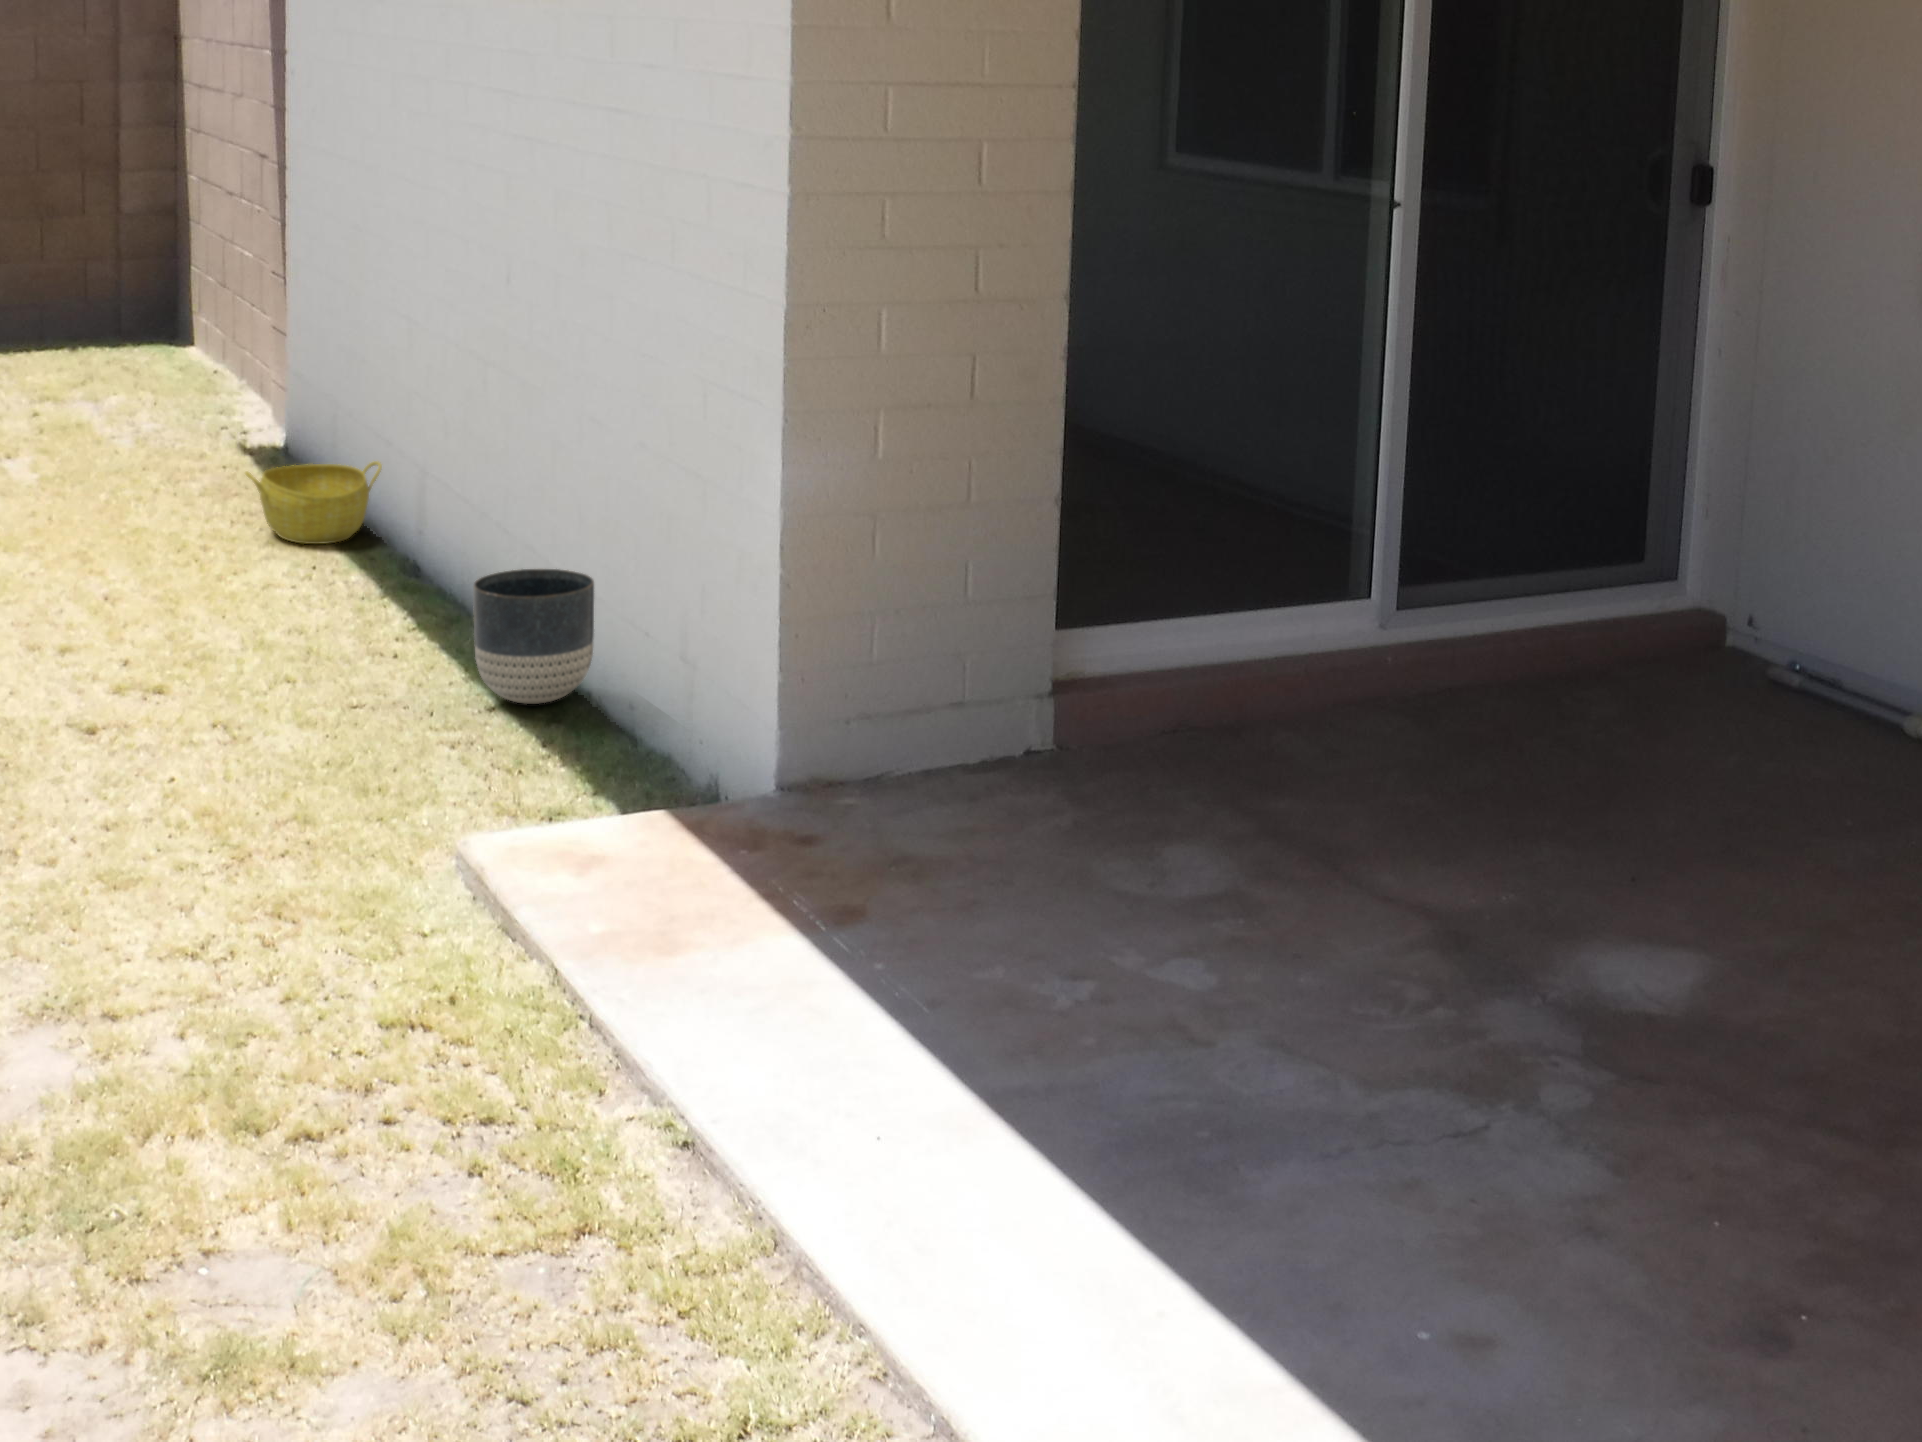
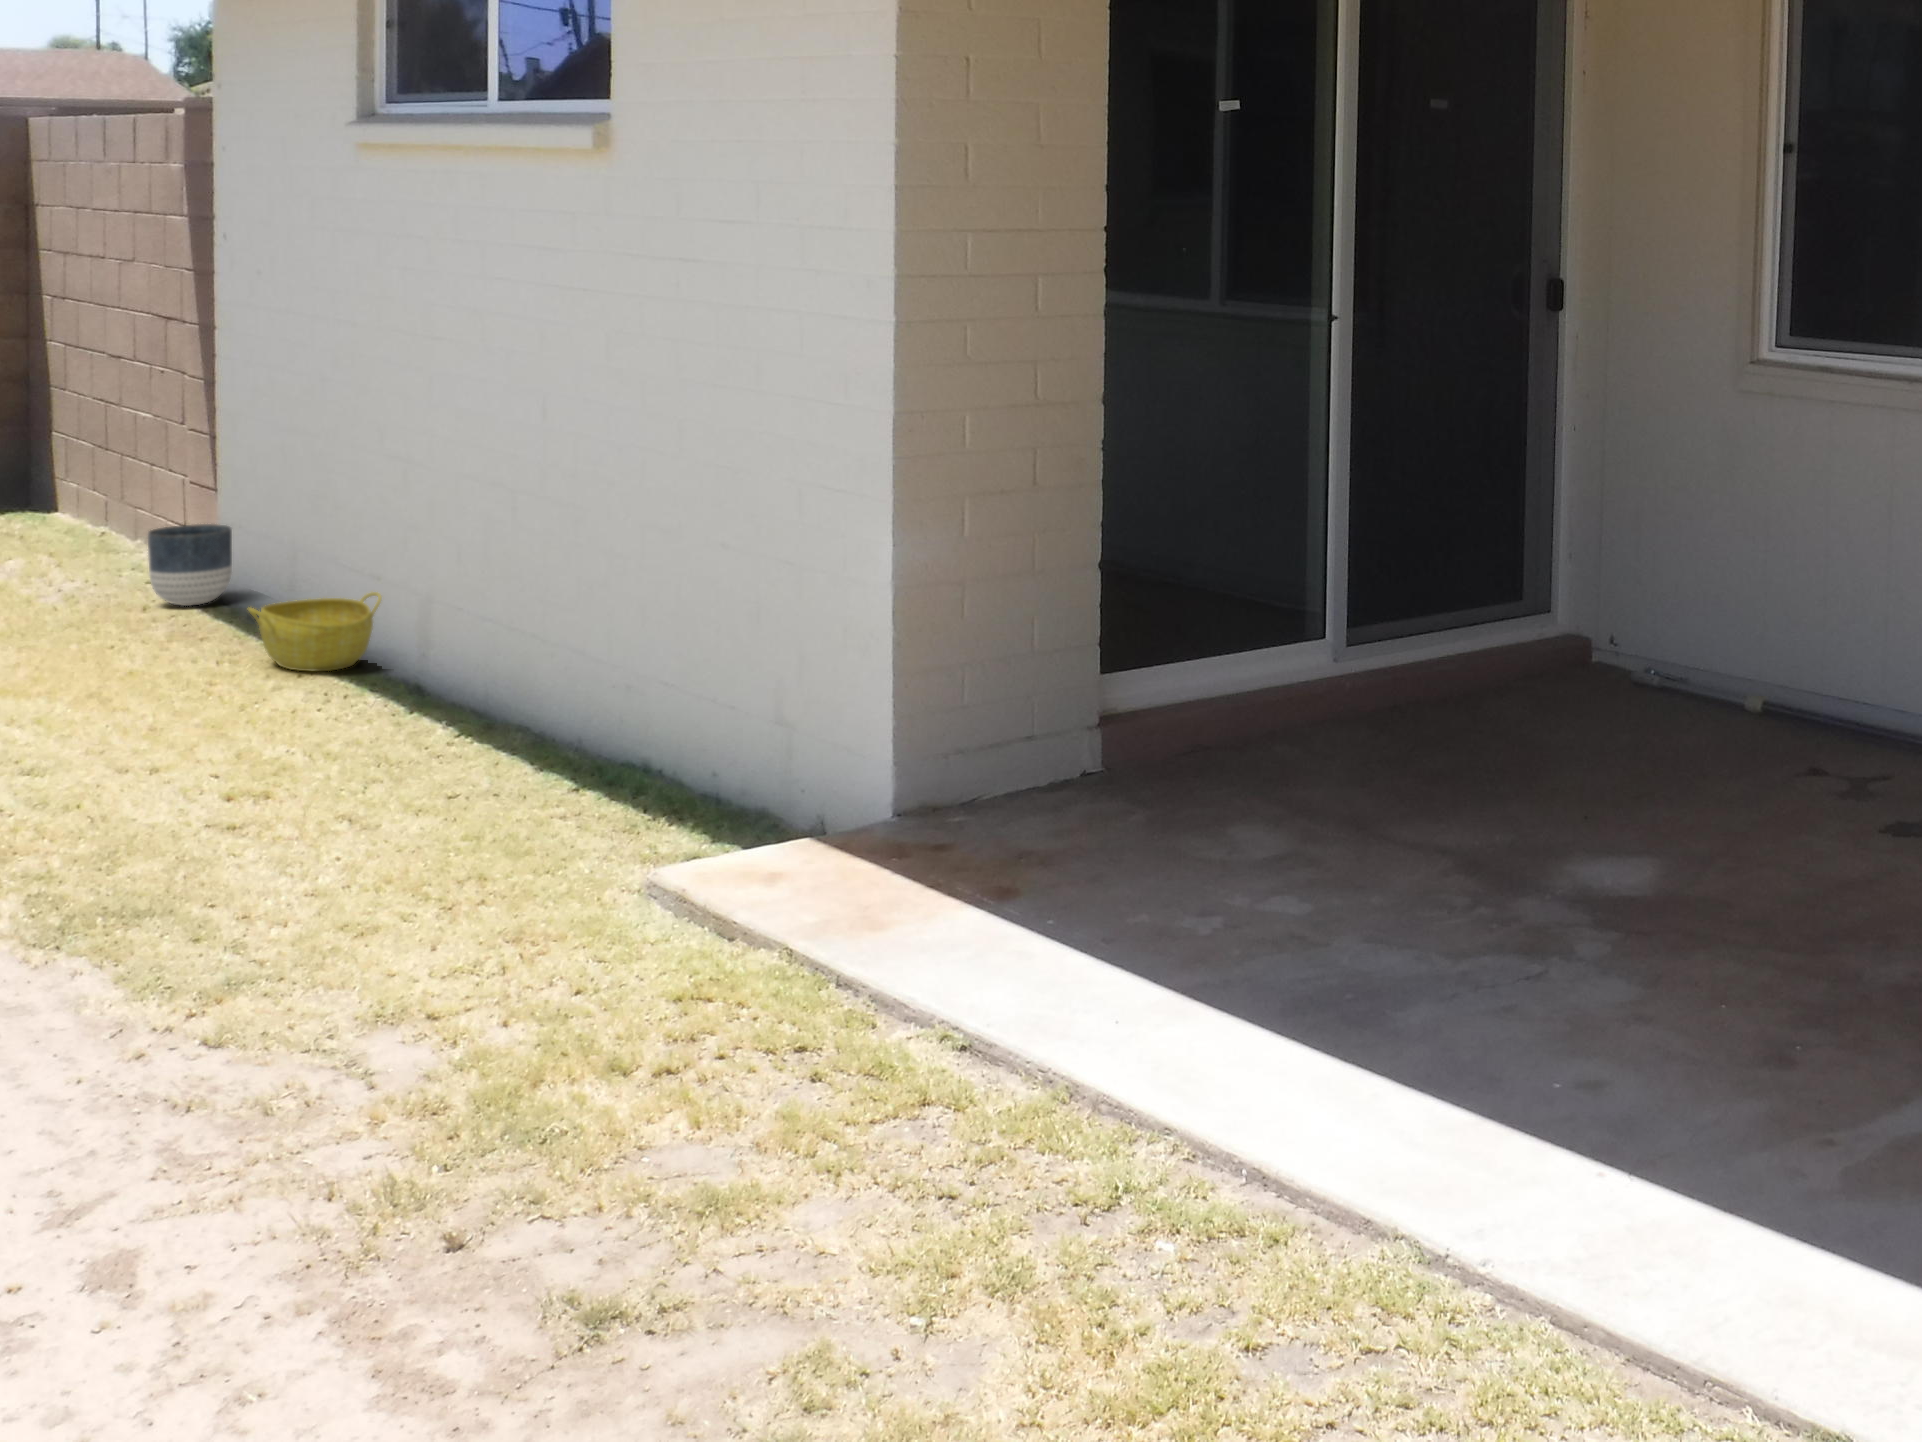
planter: present [473,569,594,704] -> present [148,524,232,606]

